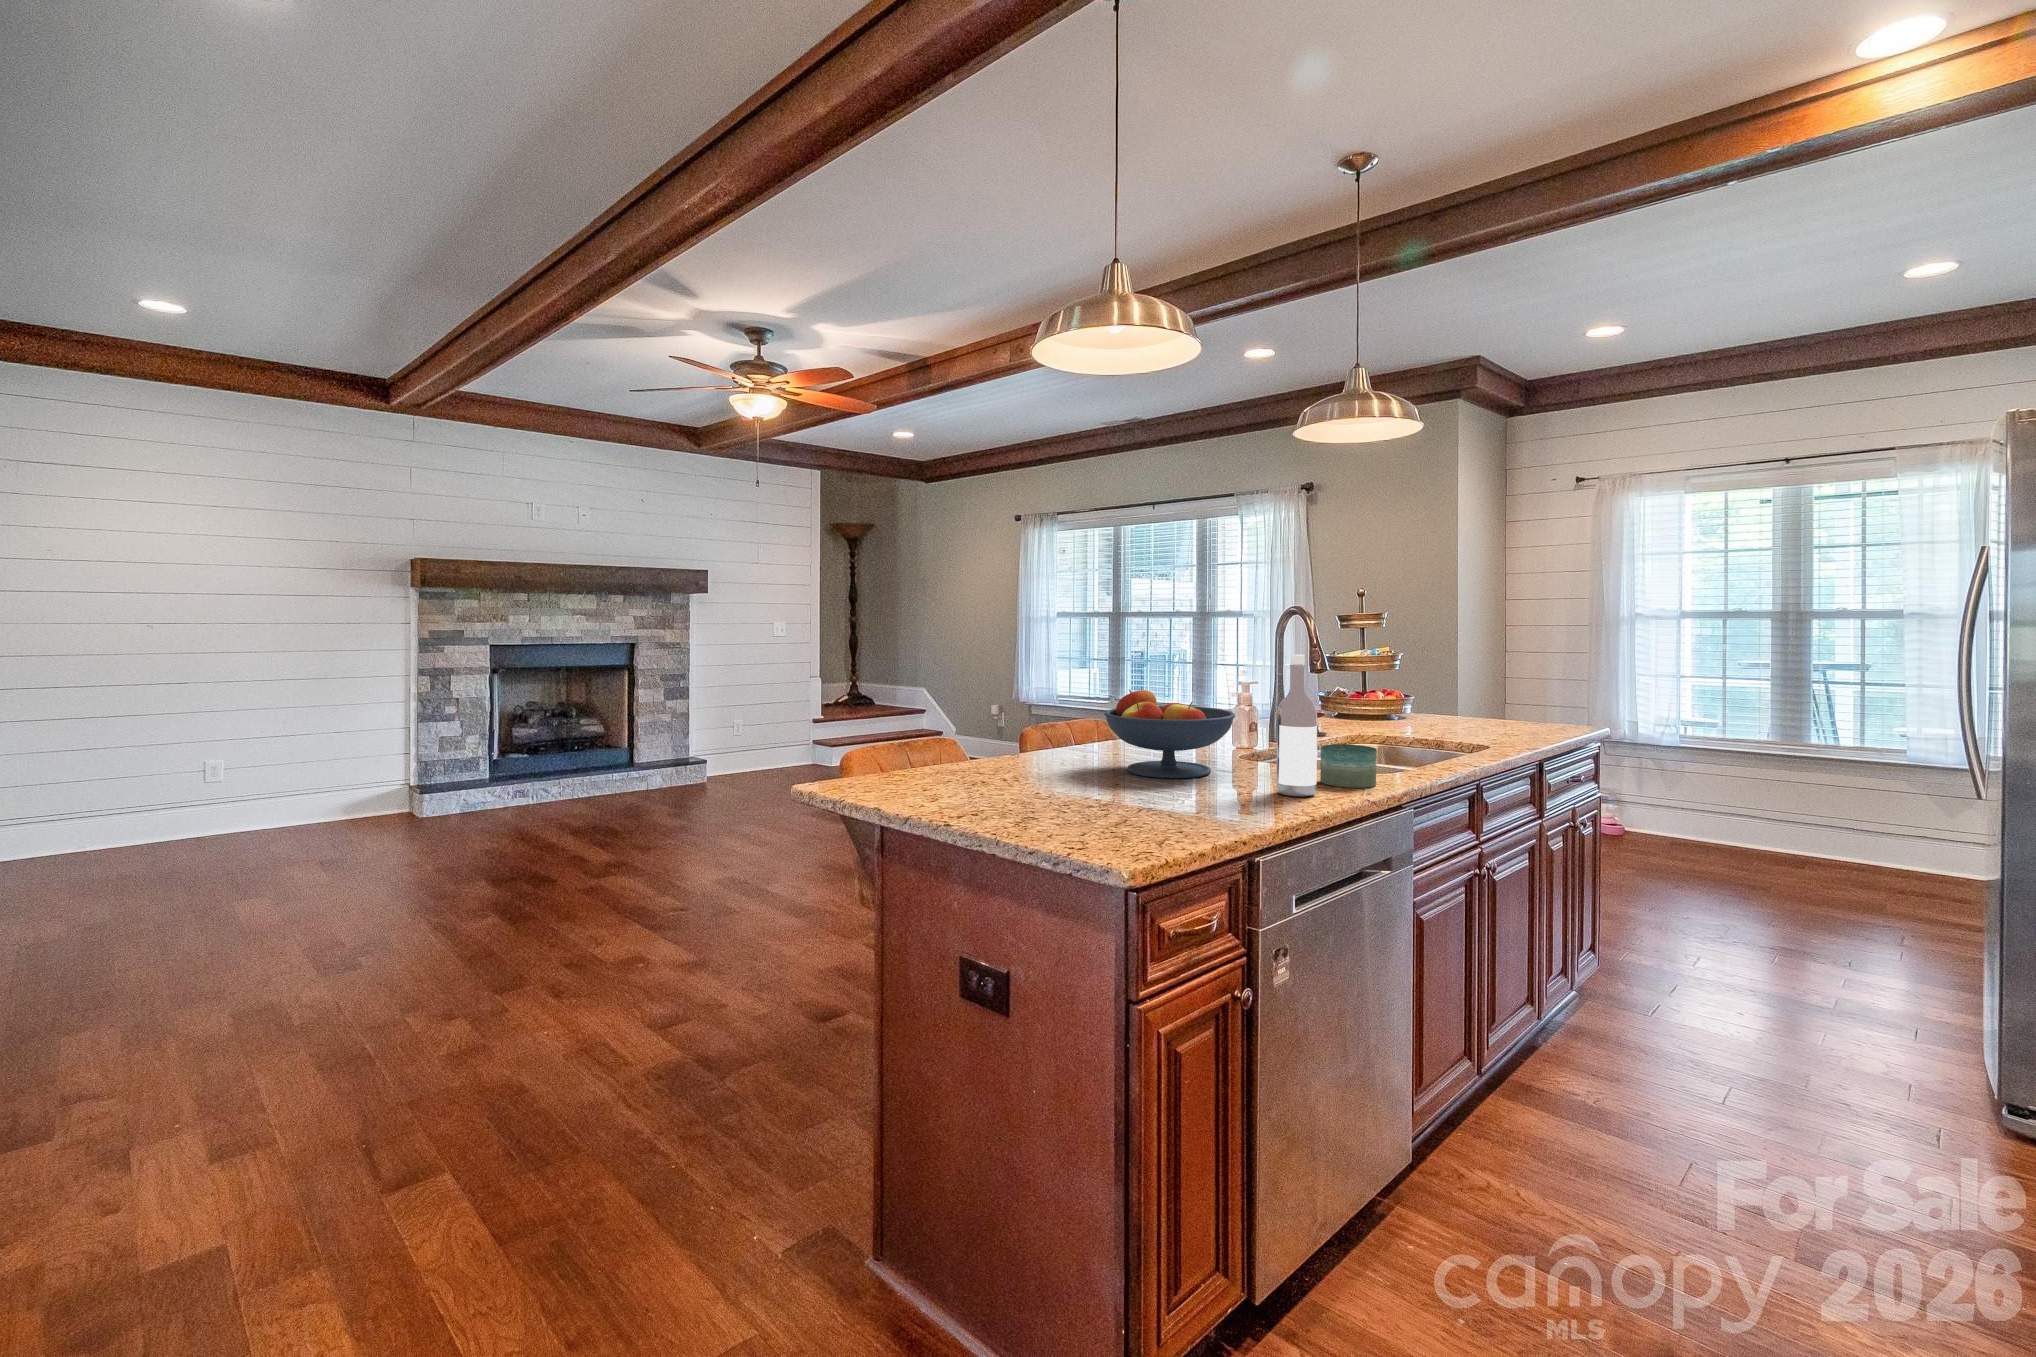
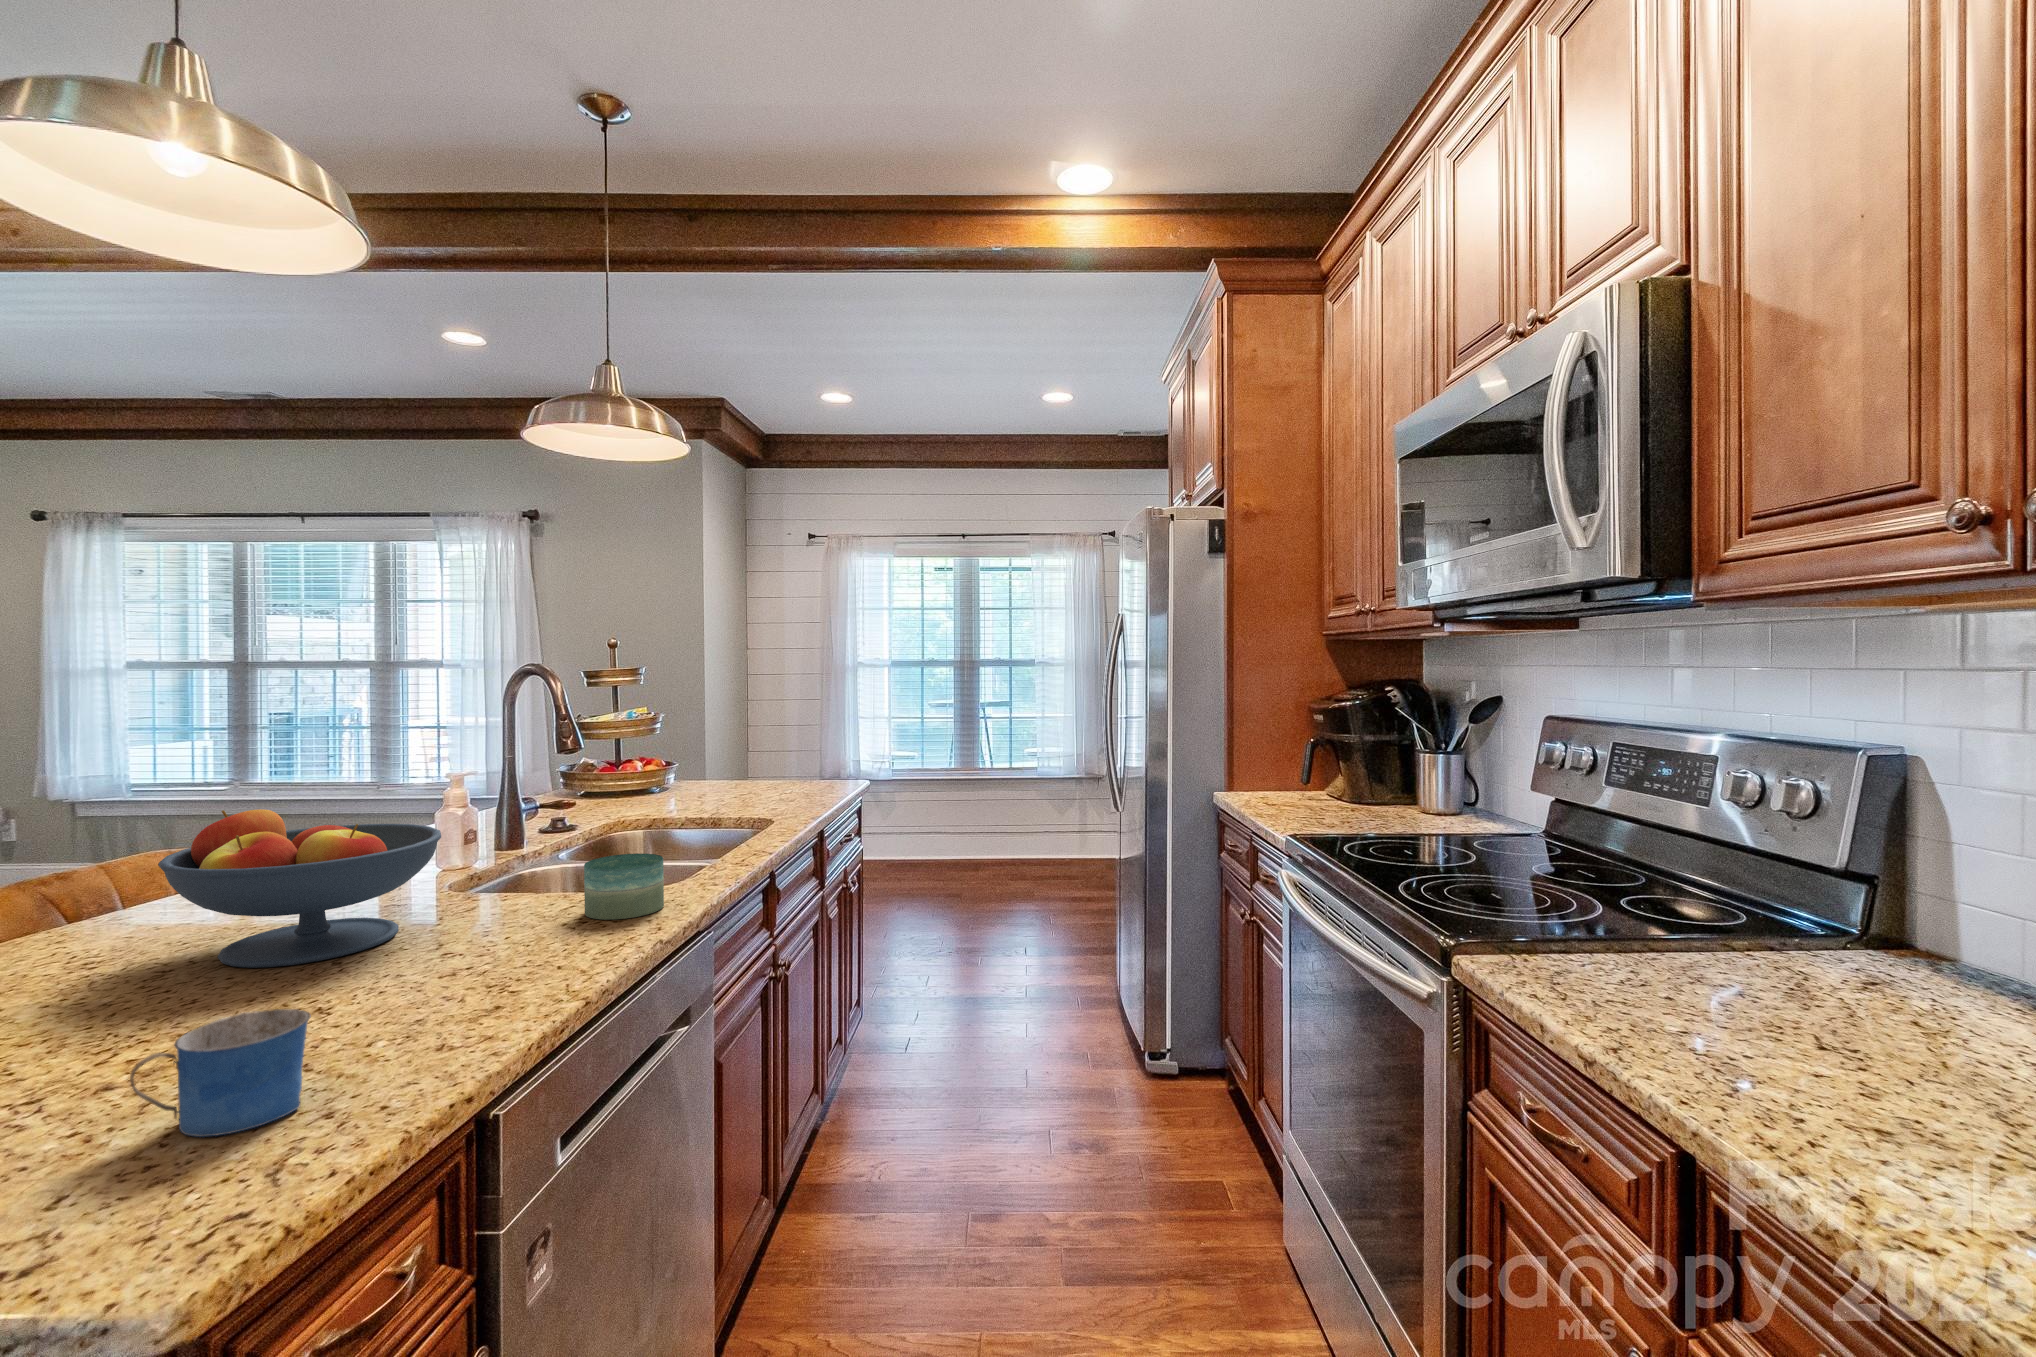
wine bottle: present [1276,655,1317,797] -> none [516,739,583,956]
mug: none [1108,778,1175,830] -> present [130,1009,311,1137]

